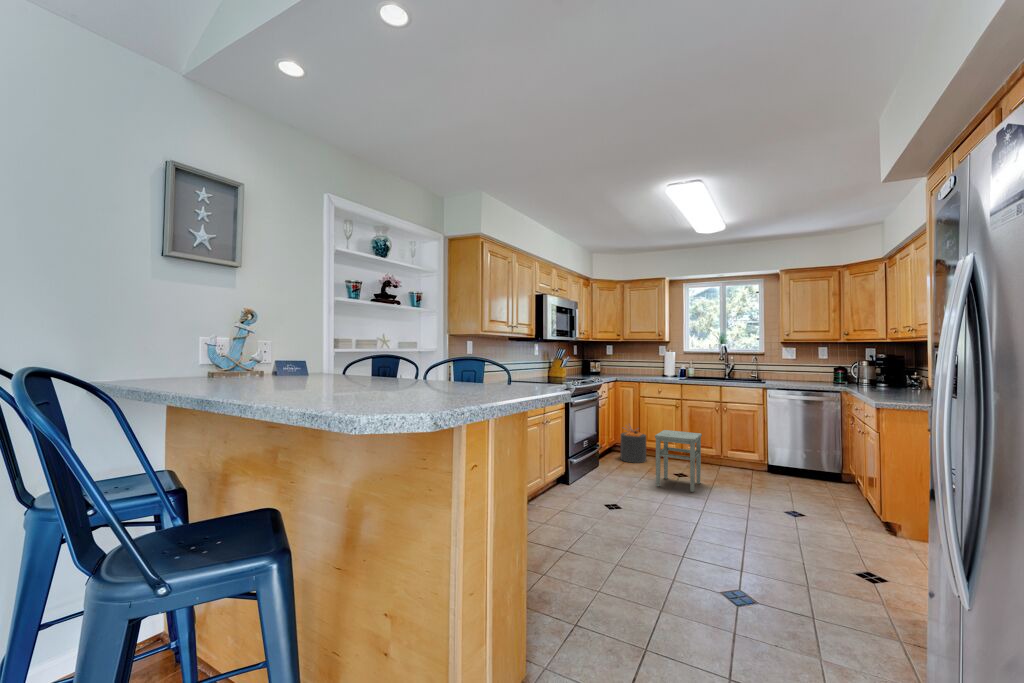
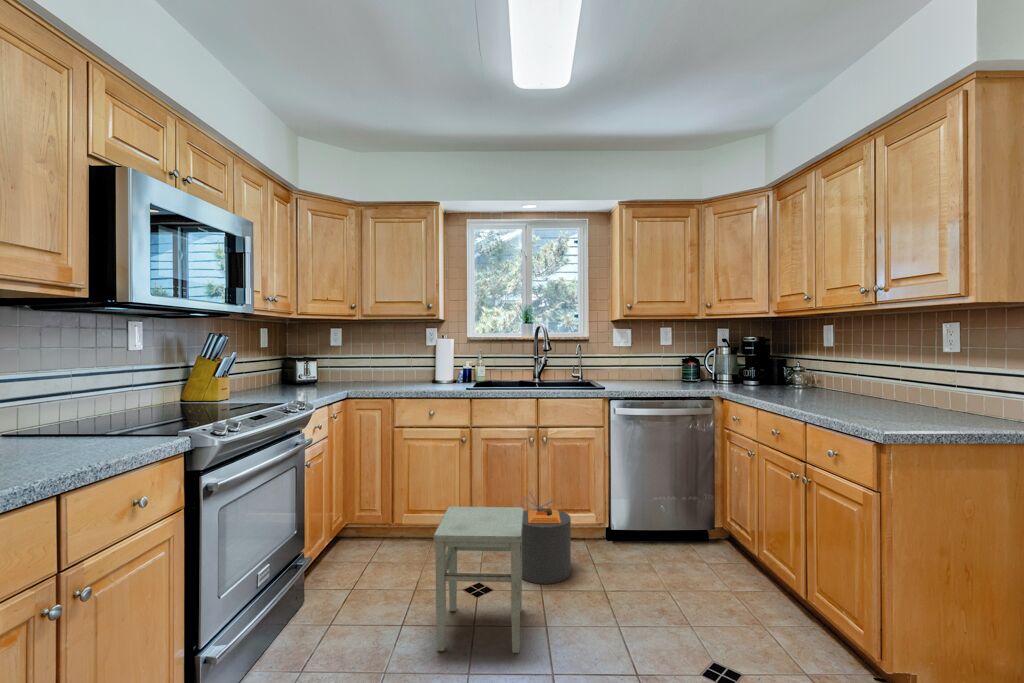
trash can: present [620,429,646,463] -> present [516,493,571,584]

